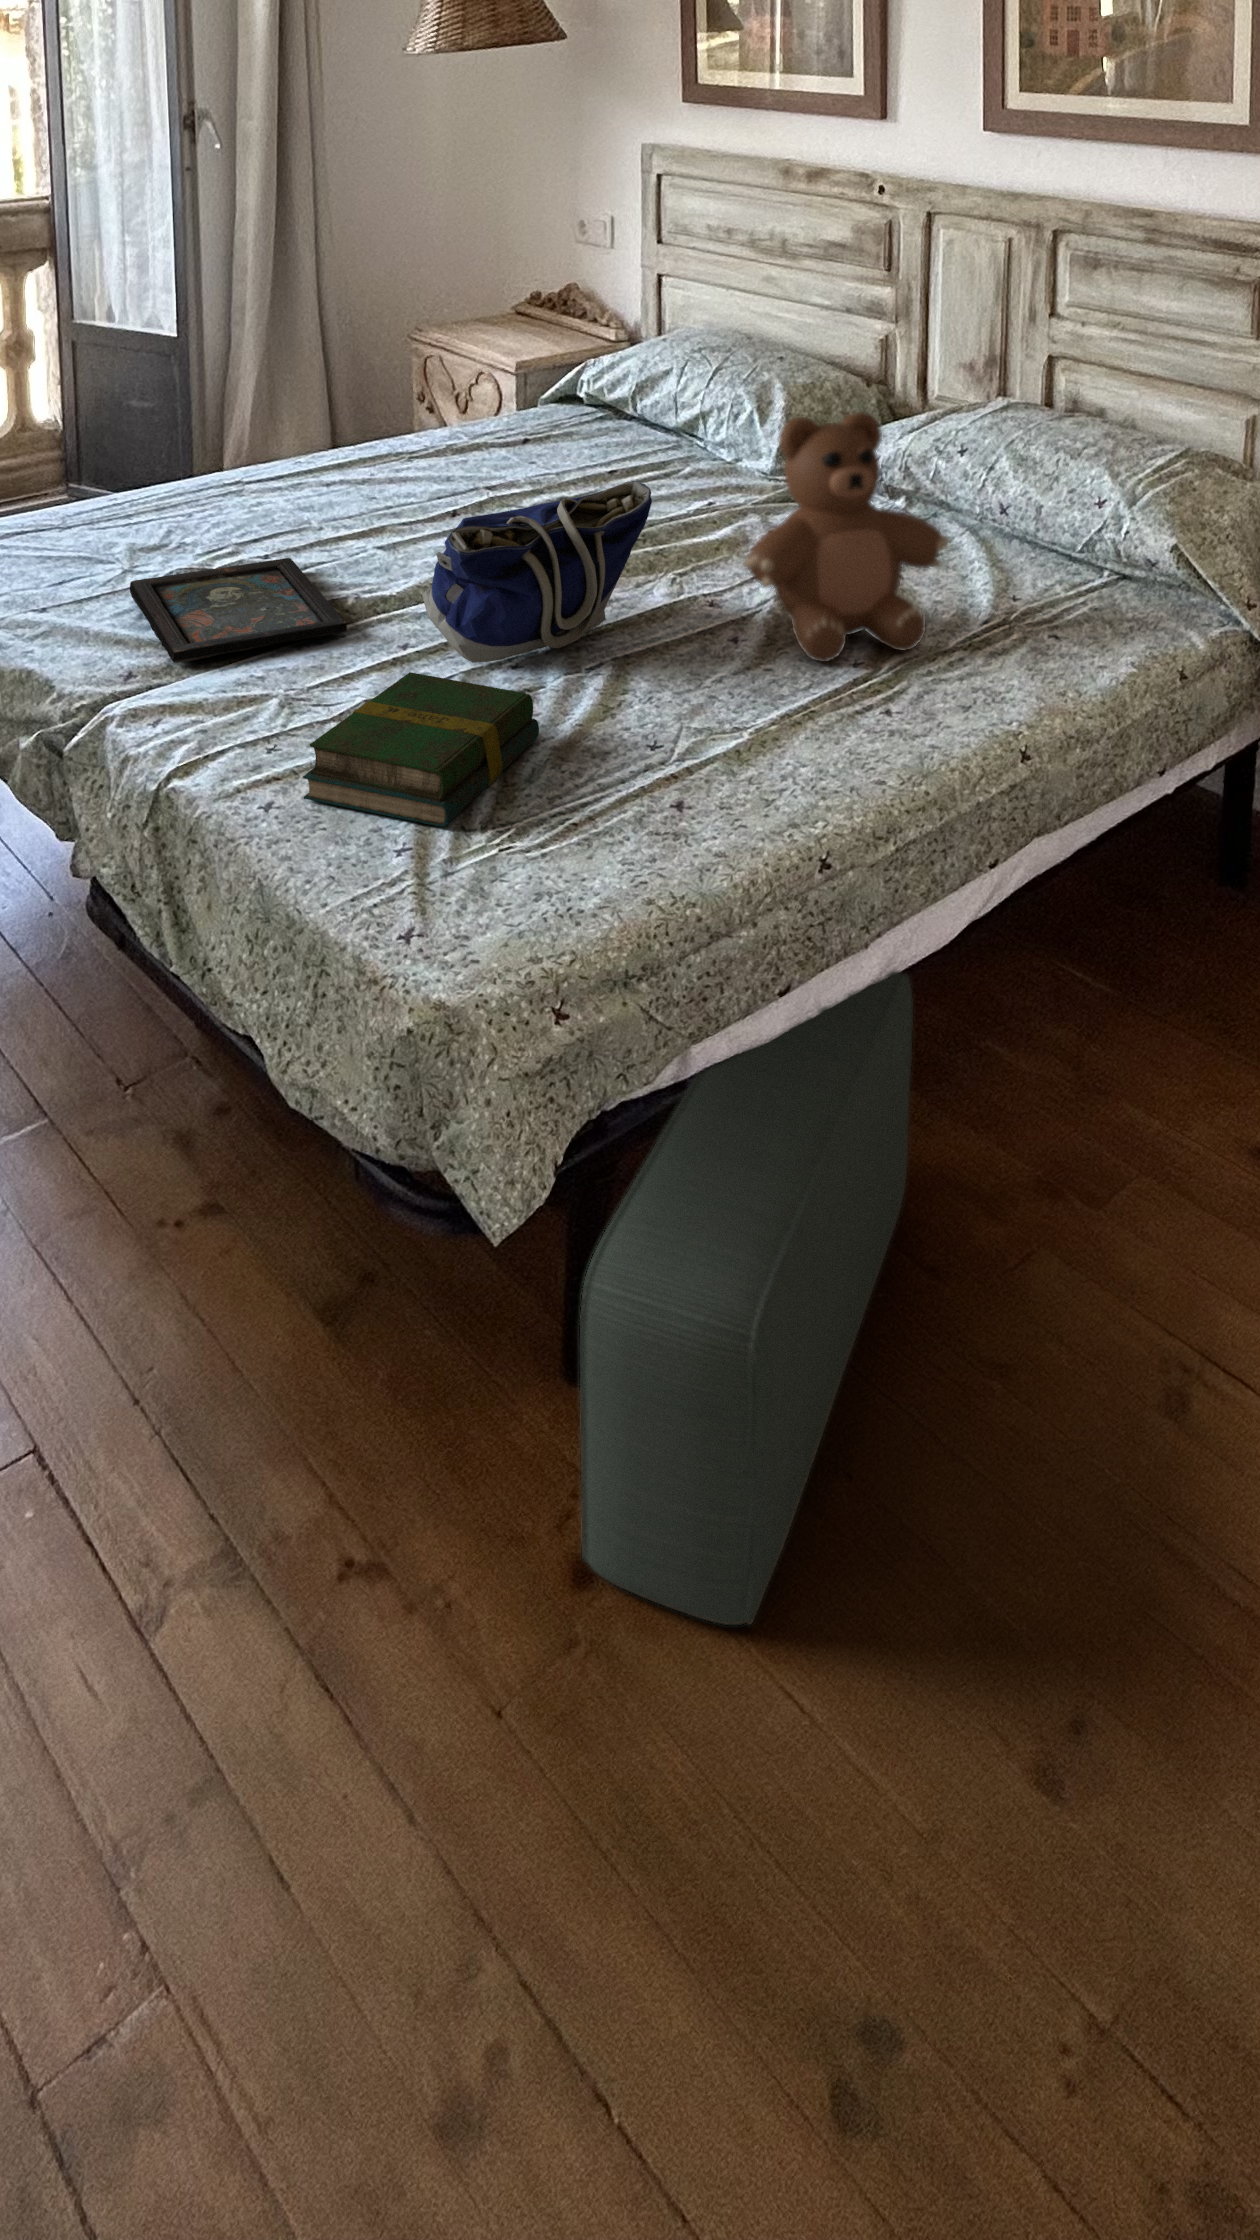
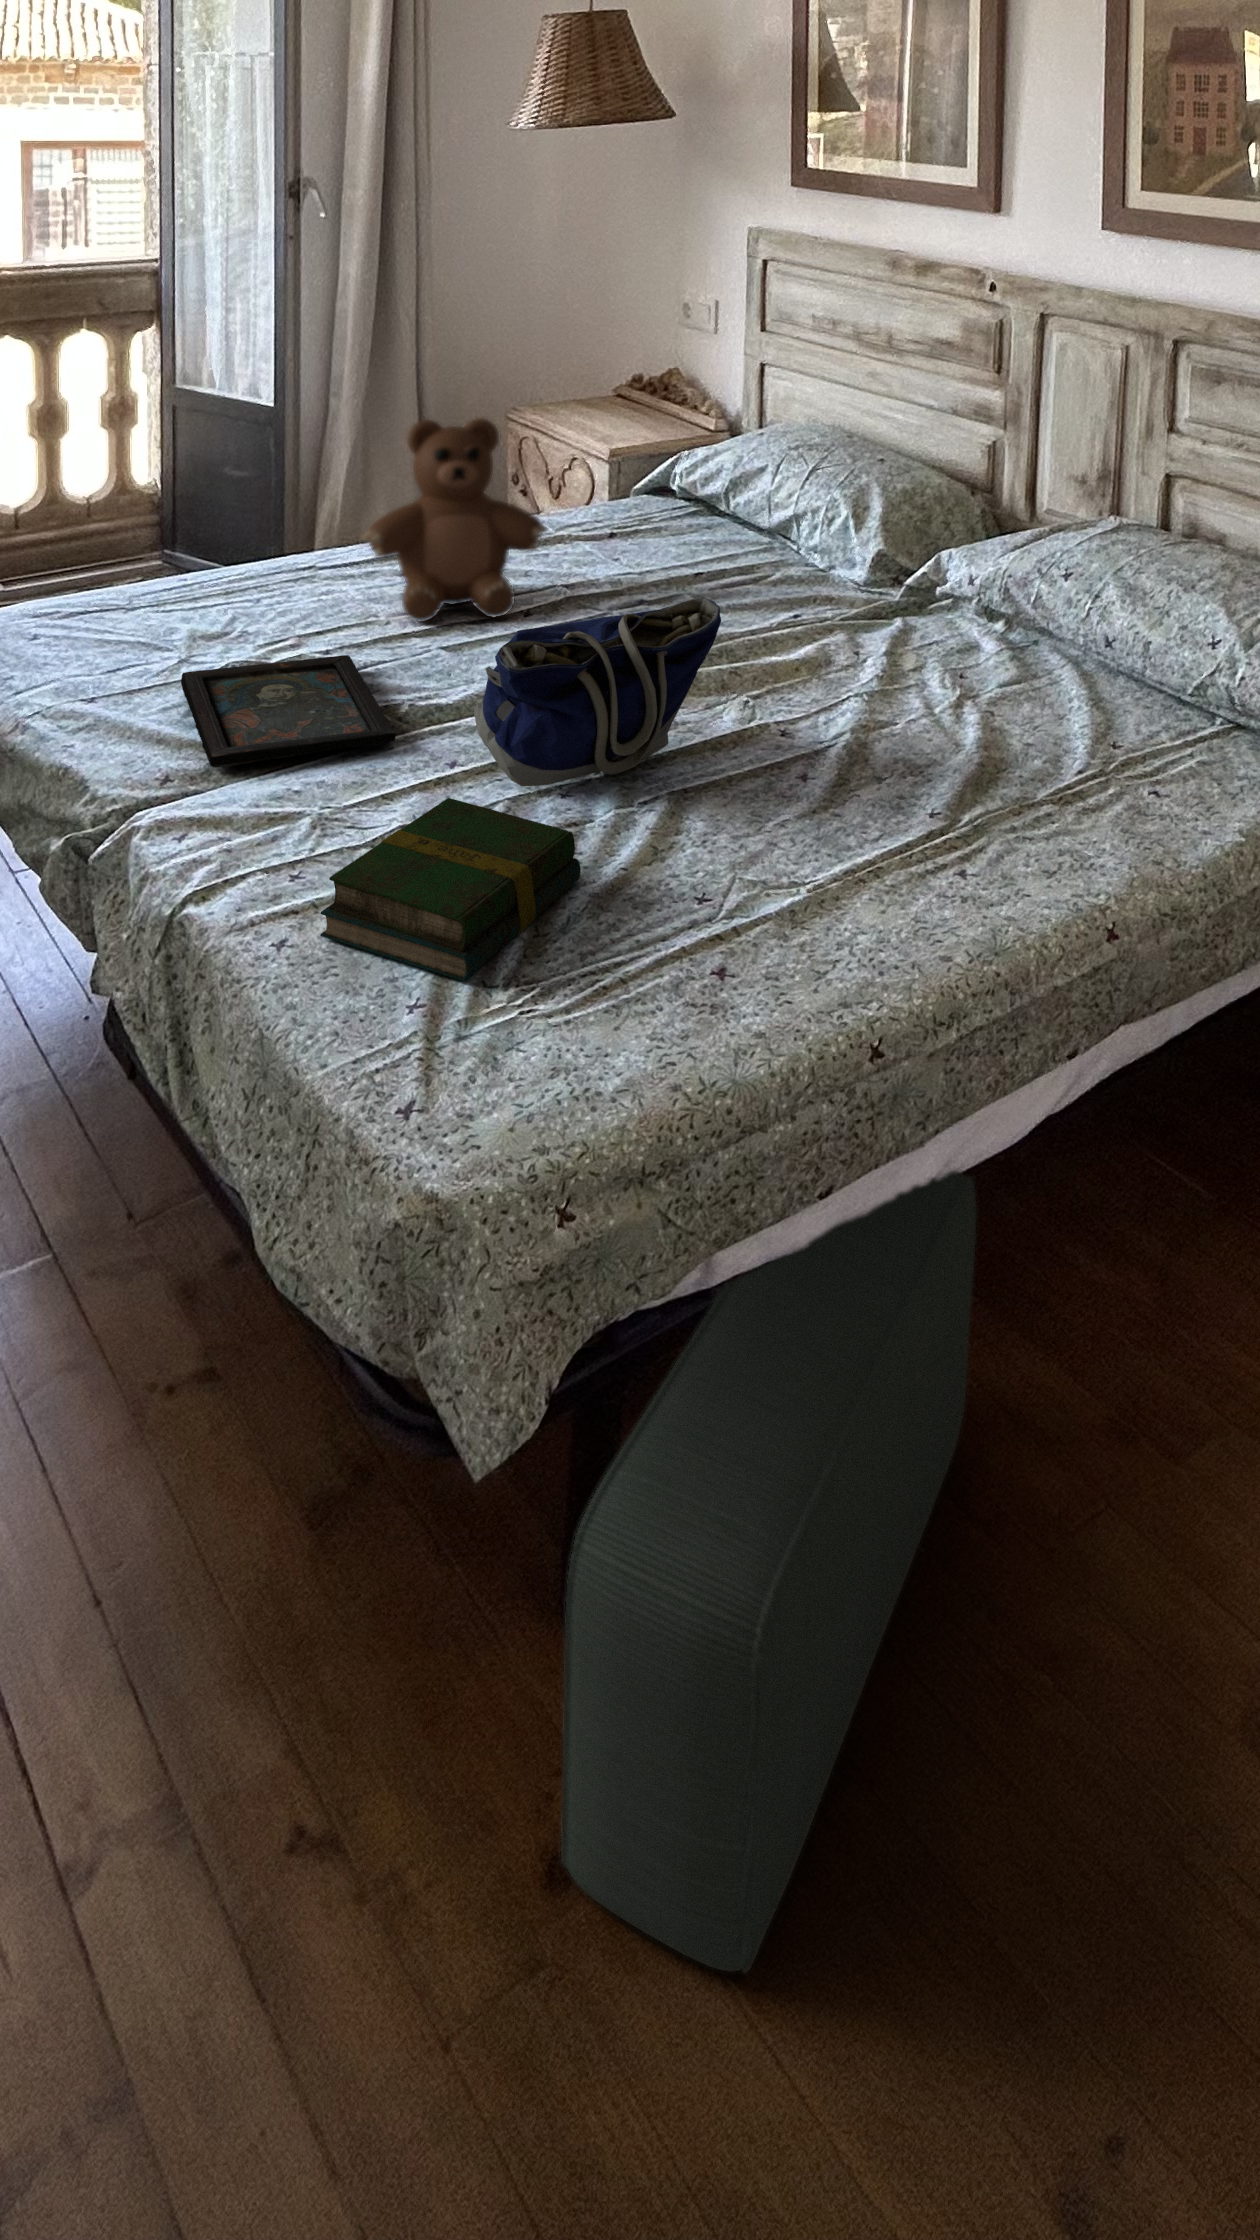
teddy bear: present [743,412,949,662] -> present [362,418,547,621]

